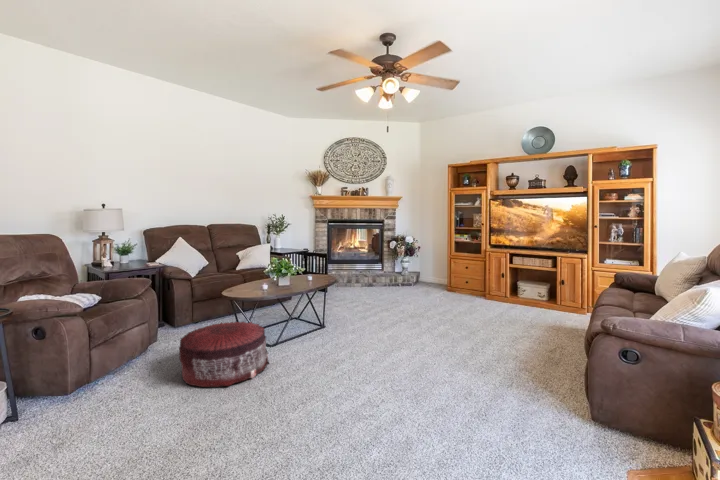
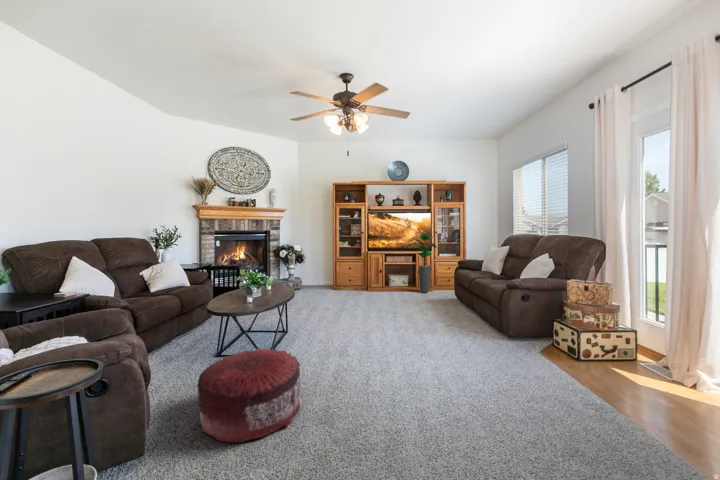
potted plant: none [540,228,583,311] -> present [414,234,437,293]

